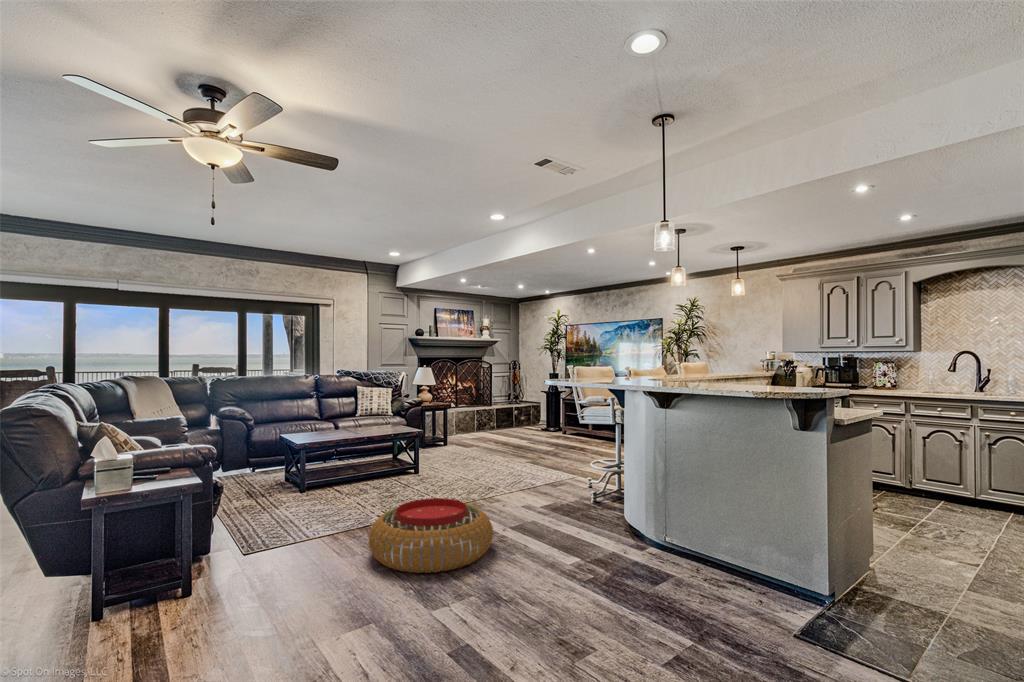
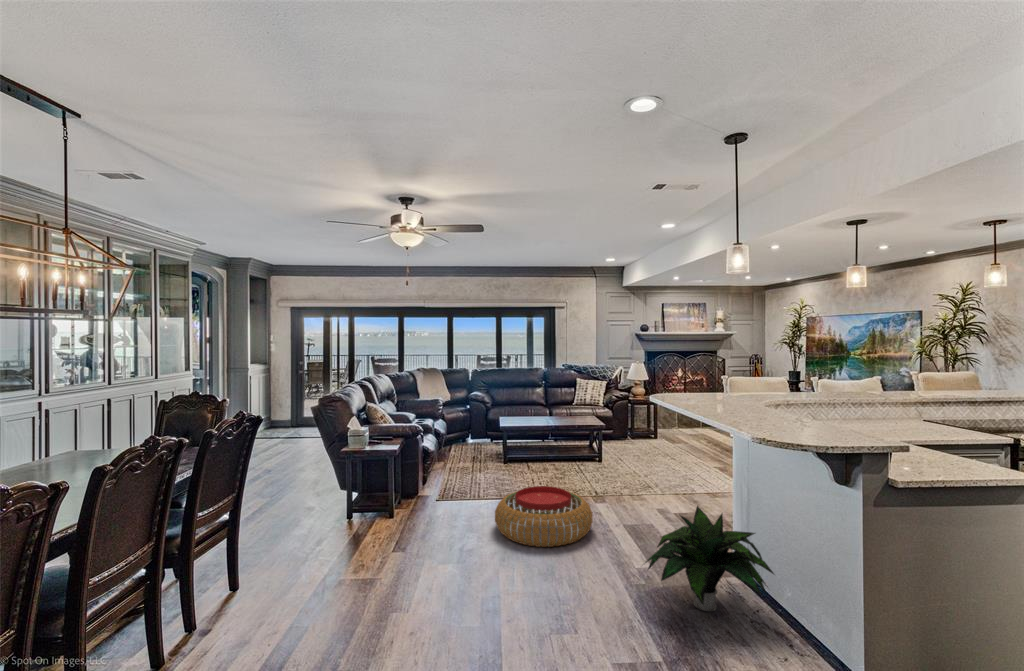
potted plant: none [602,479,740,586] -> present [645,506,774,611]

